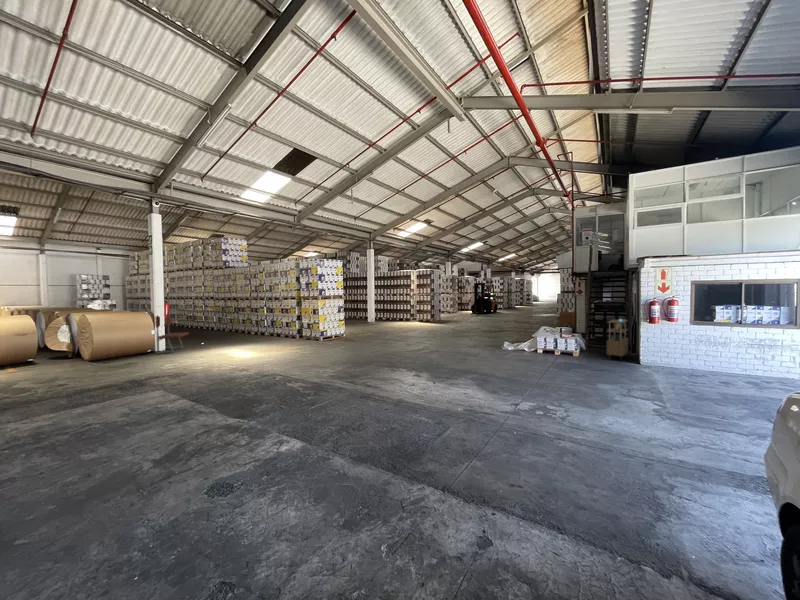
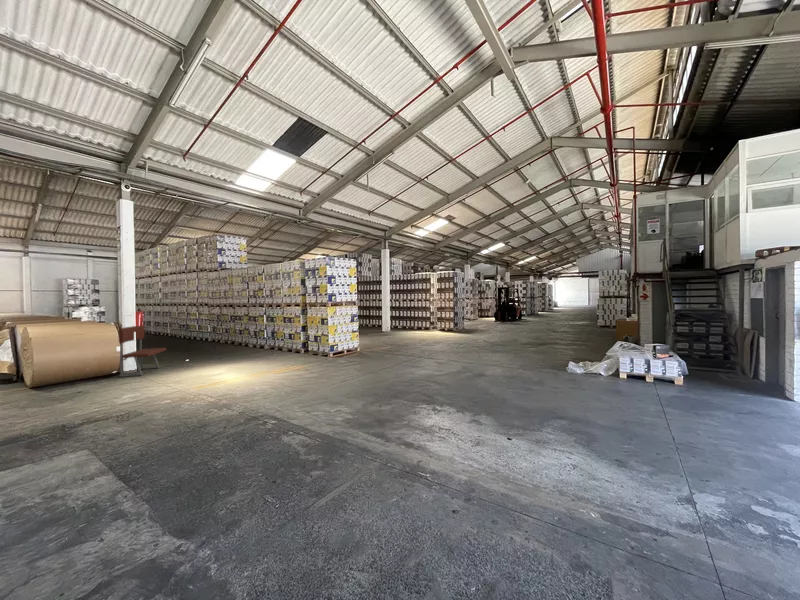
shelving unit: present [607,319,628,359] -> none [731,335,765,396]

